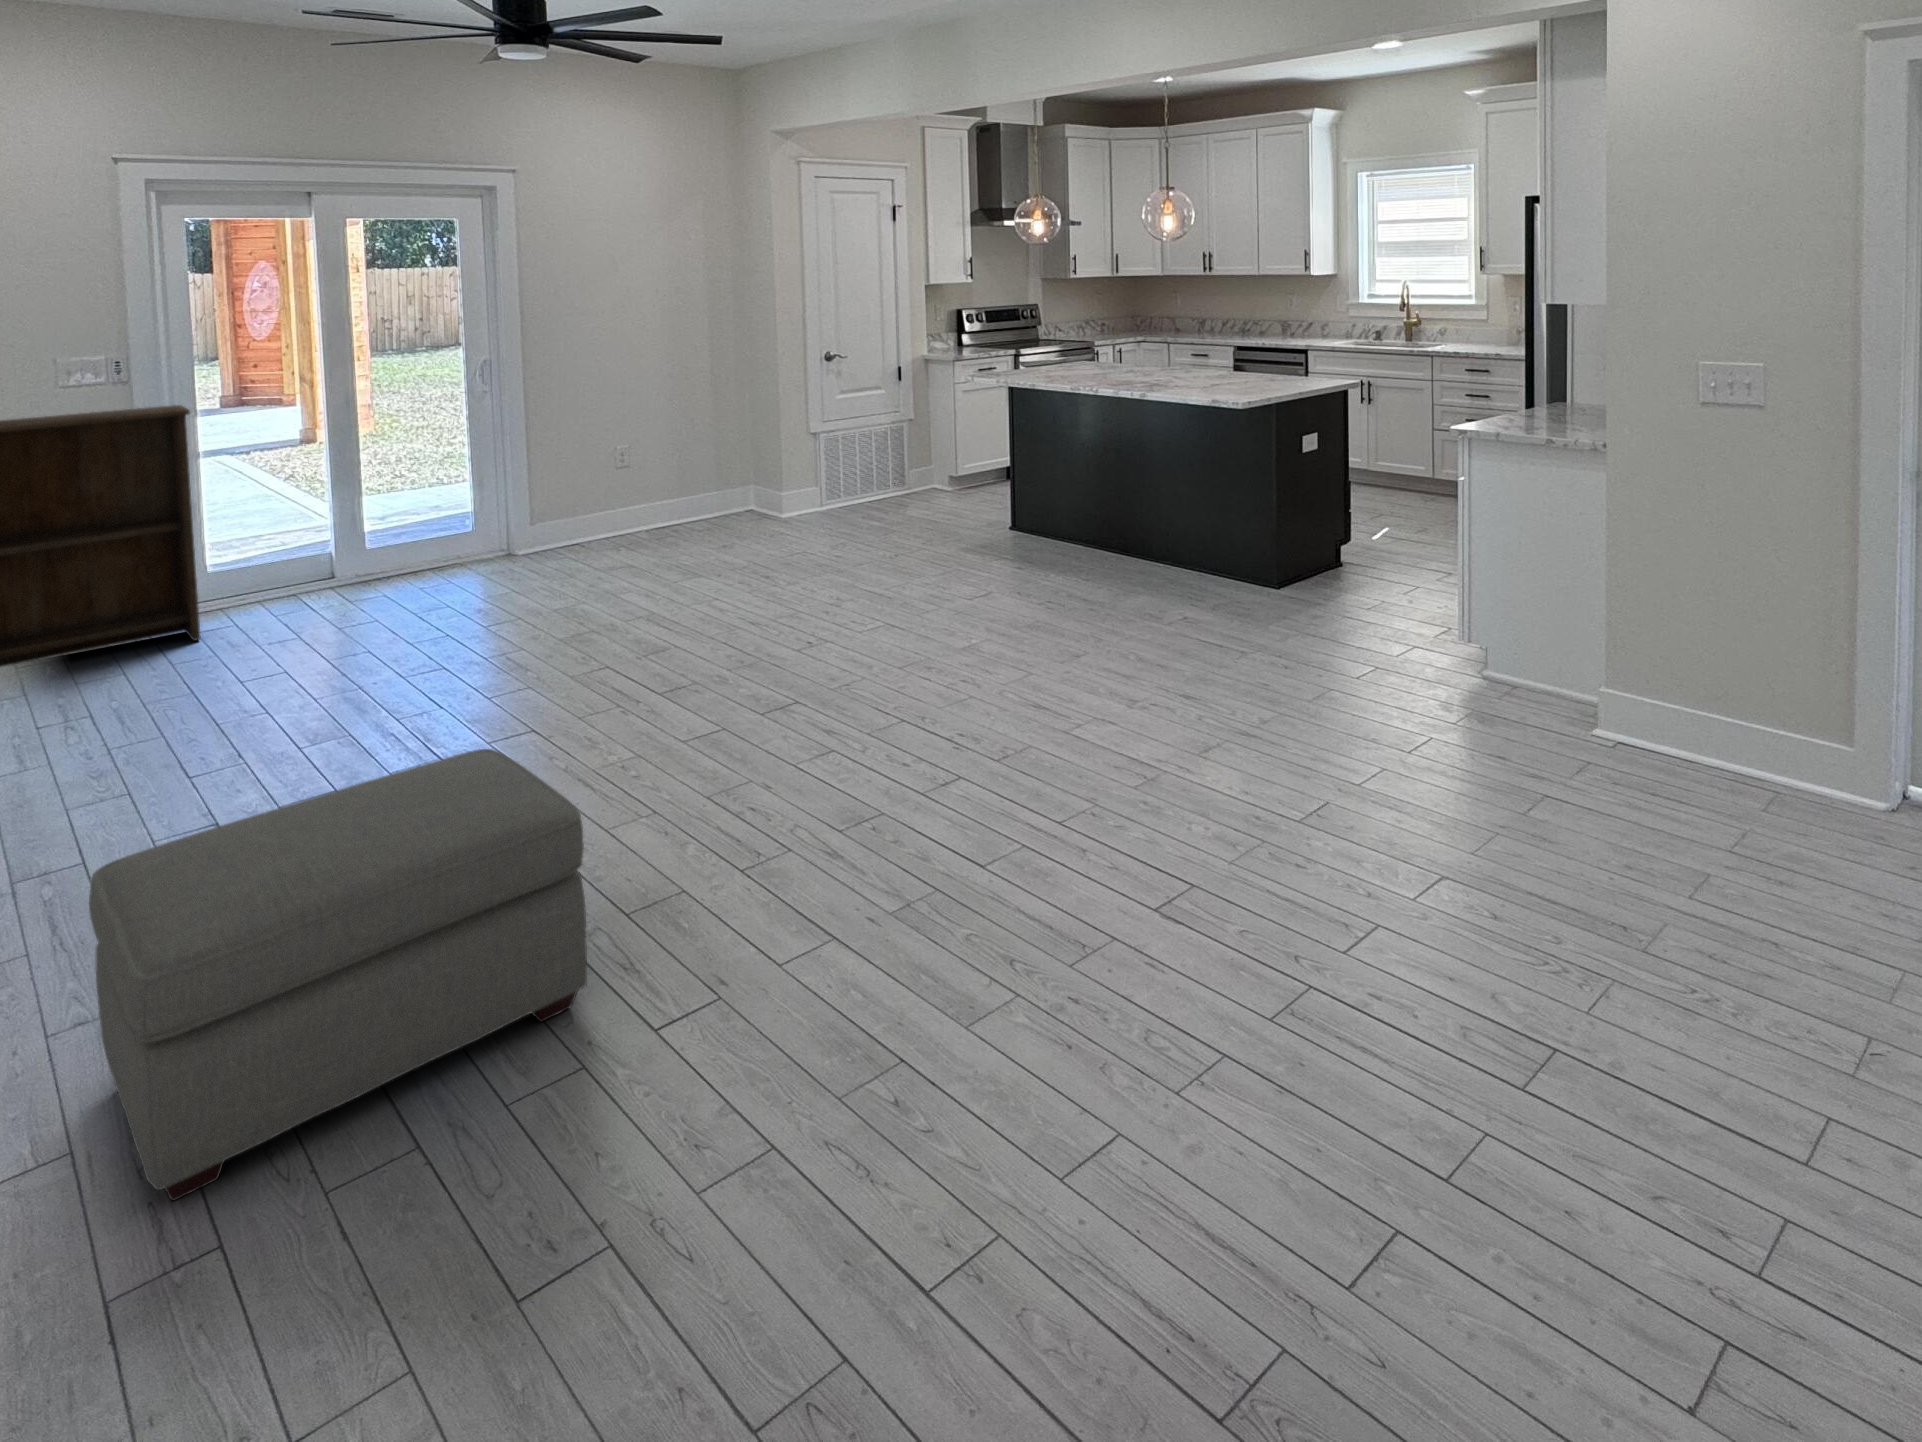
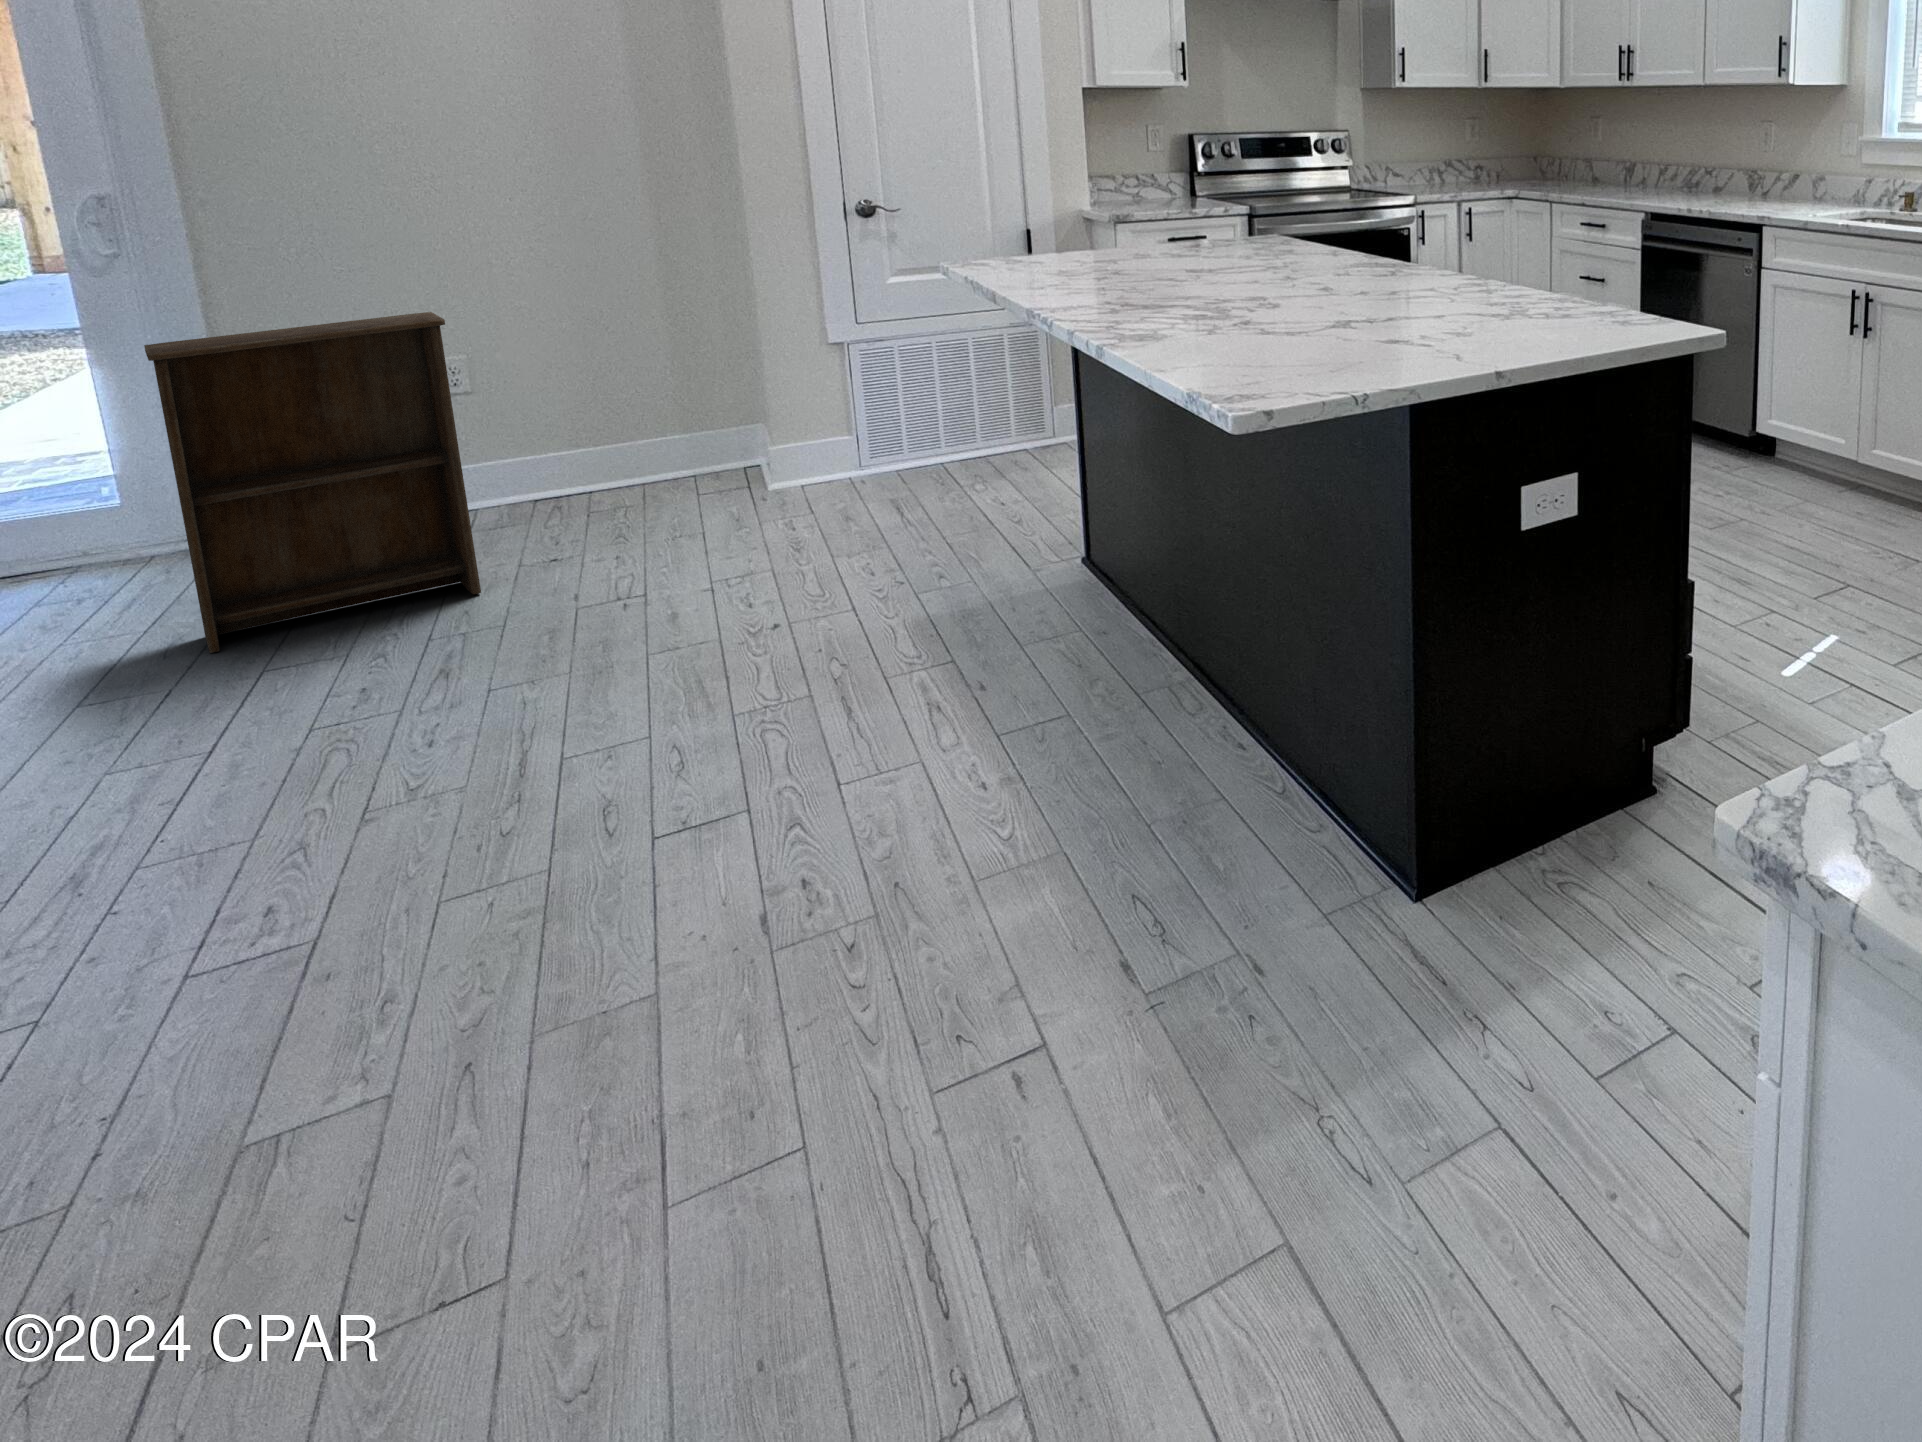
ottoman: present [89,749,587,1201] -> none [447,736,989,1212]

